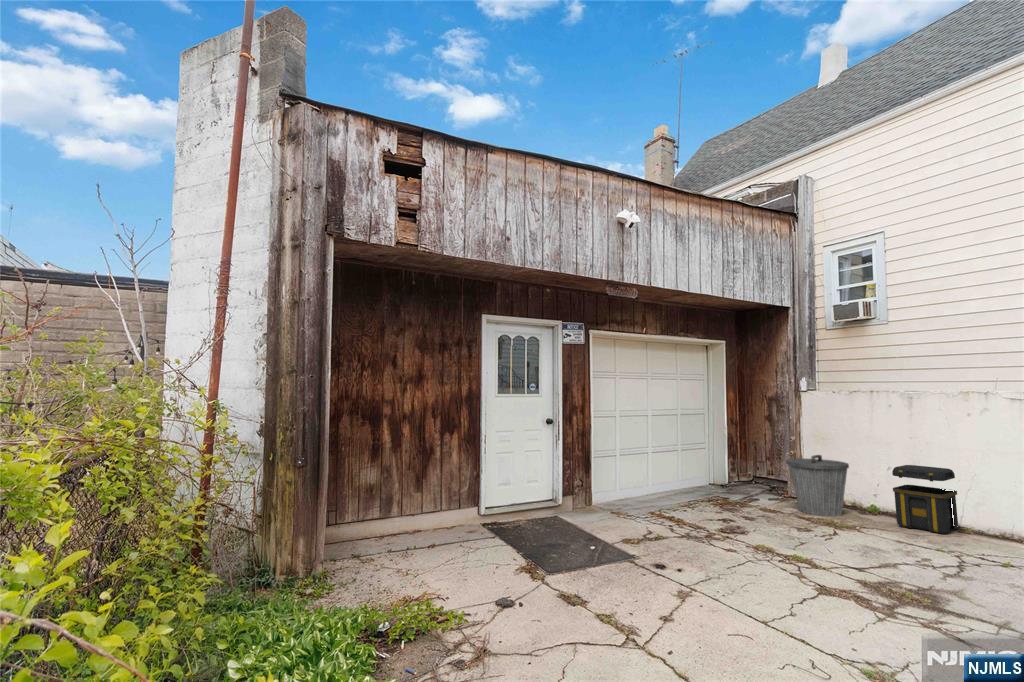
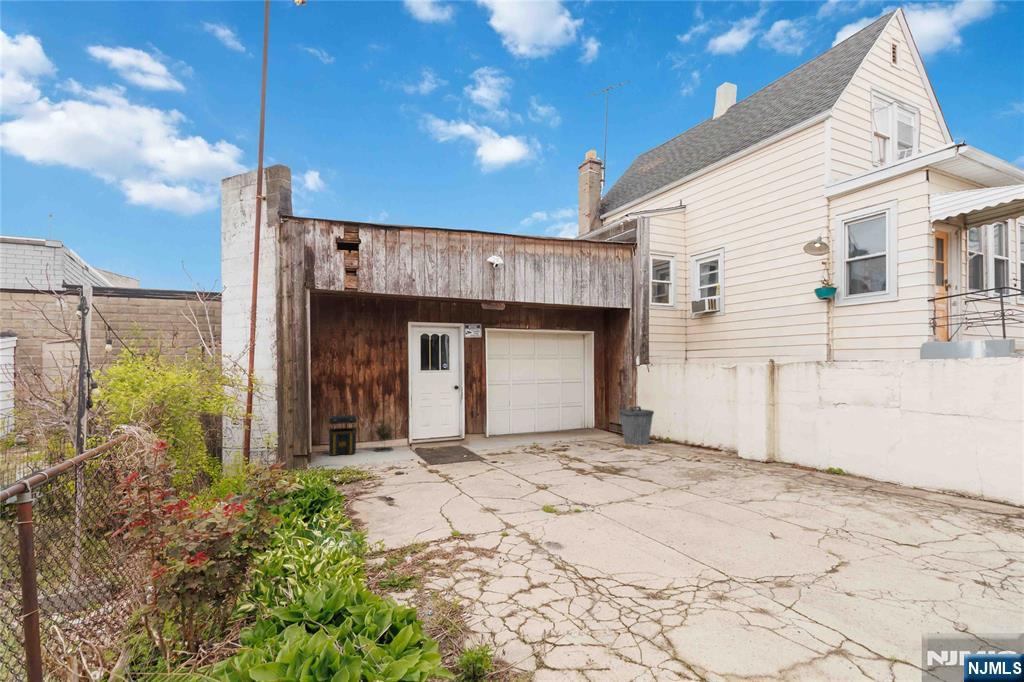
toolbox: present [892,465,958,534] -> present [329,415,357,456]
potted tree: none [416,472,450,537] -> present [374,420,393,452]

